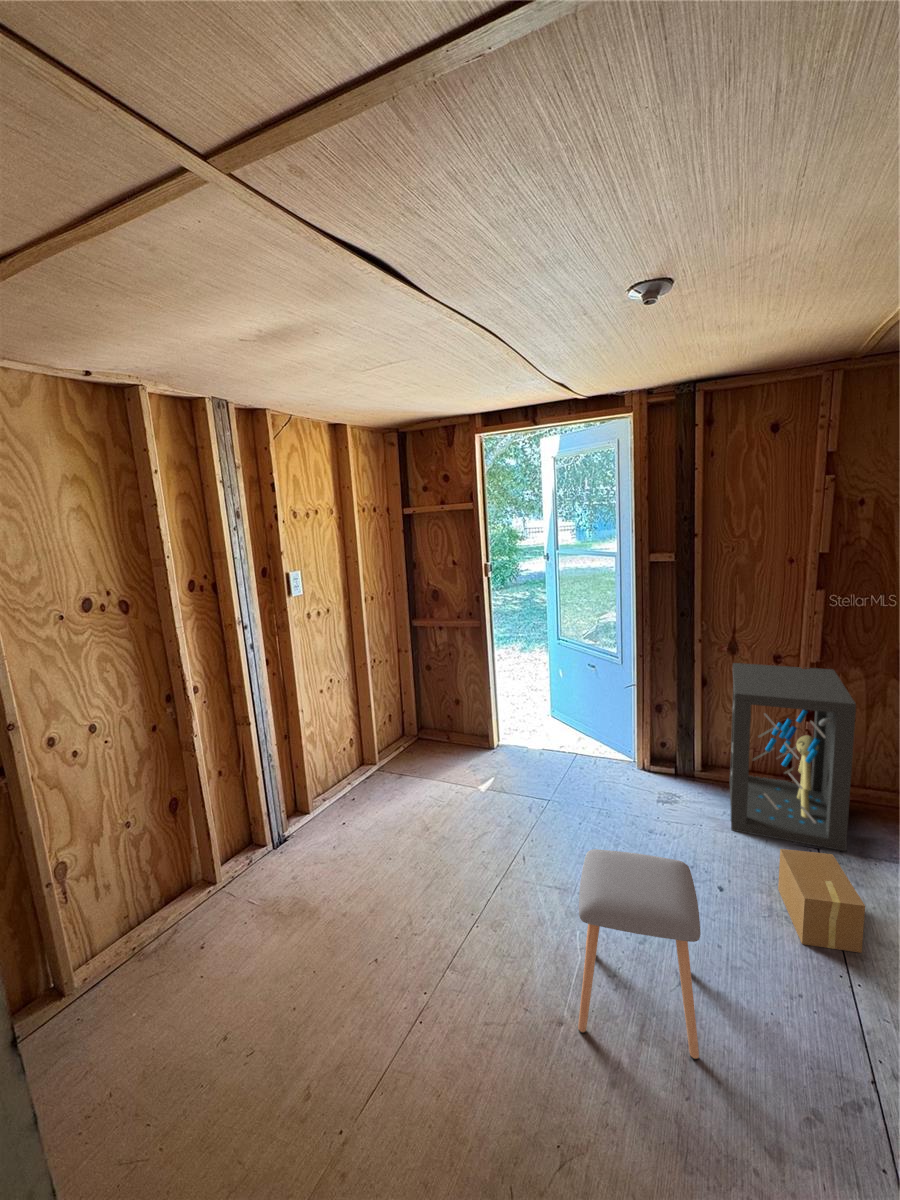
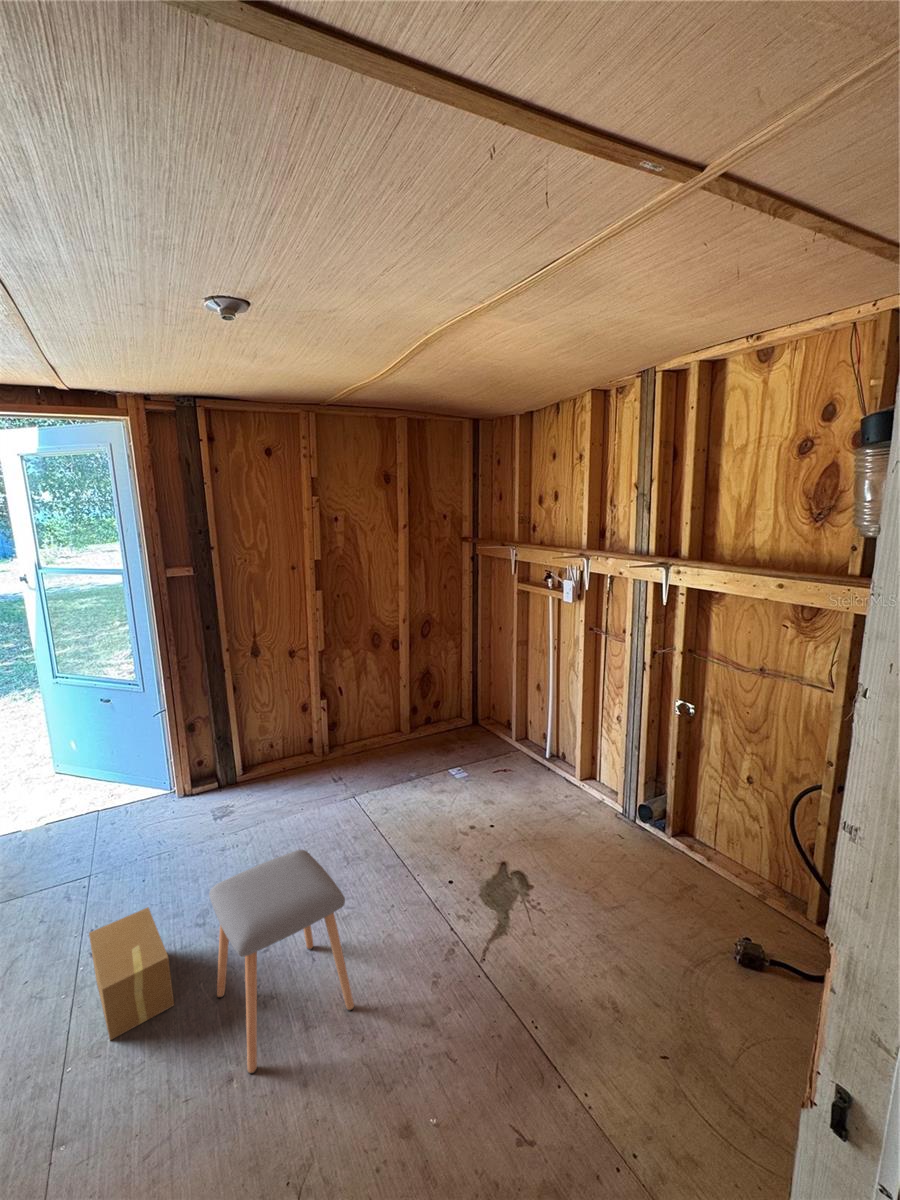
storage cabinet: present [730,663,856,851] -> none [259,653,370,813]
cardboard box: present [778,849,865,953] -> present [89,907,174,1040]

